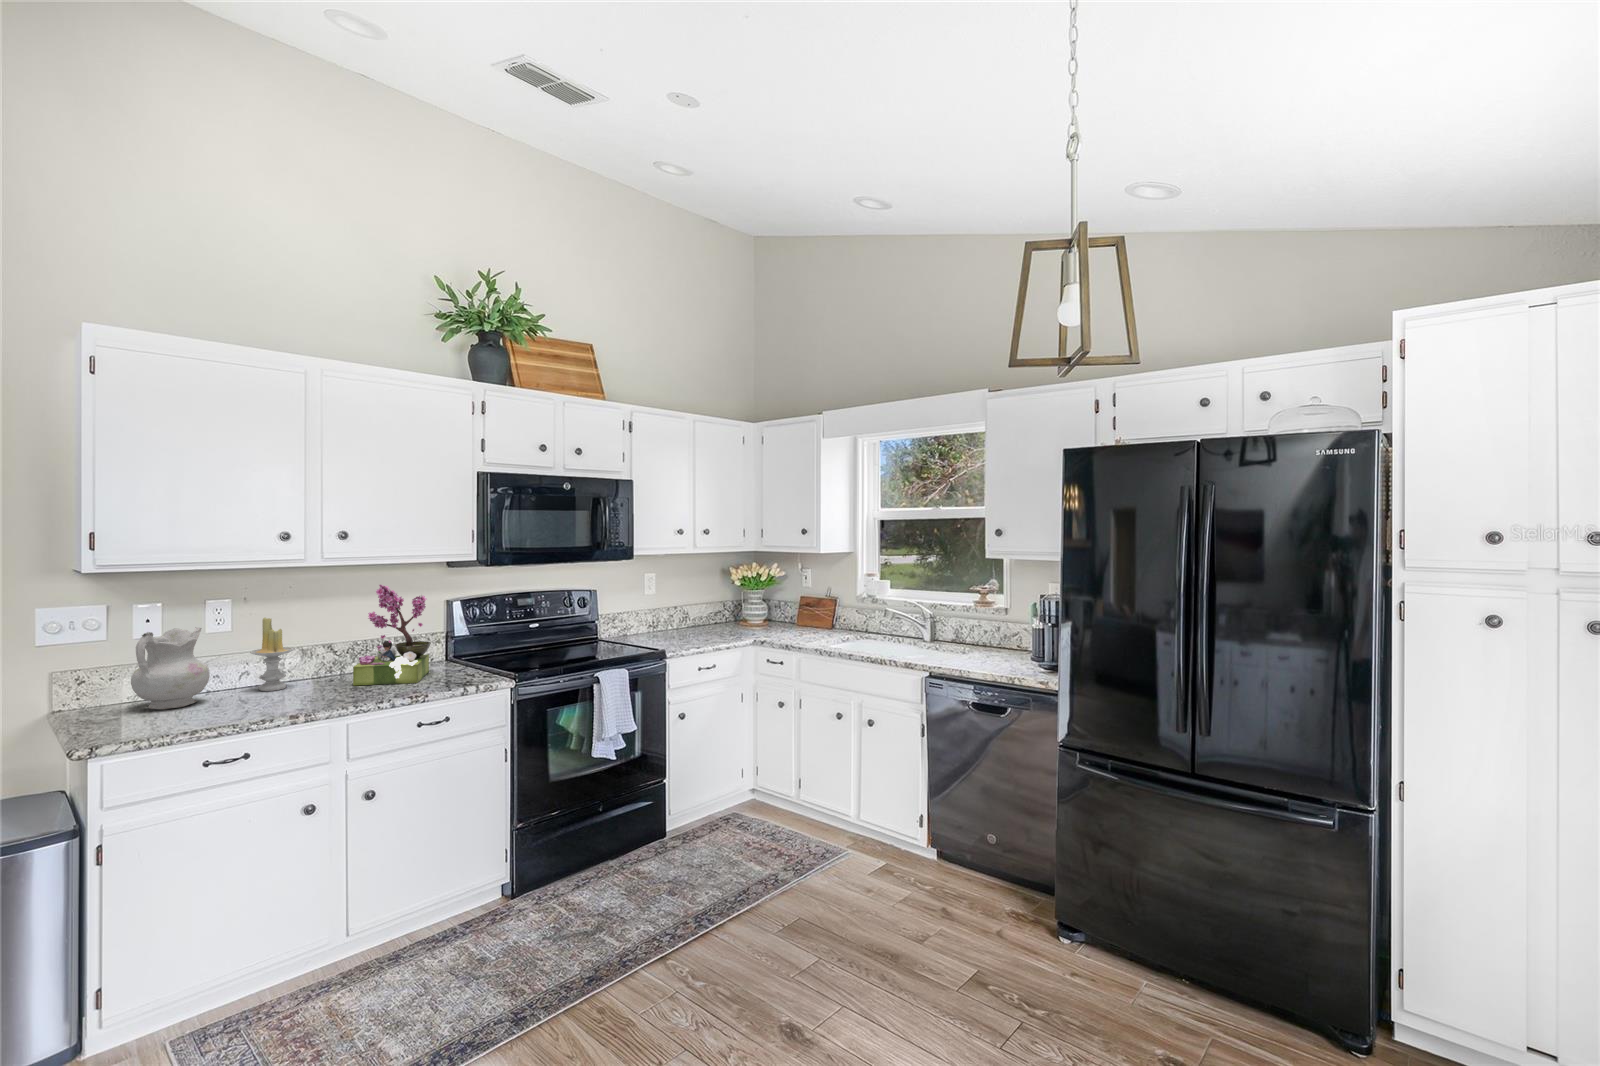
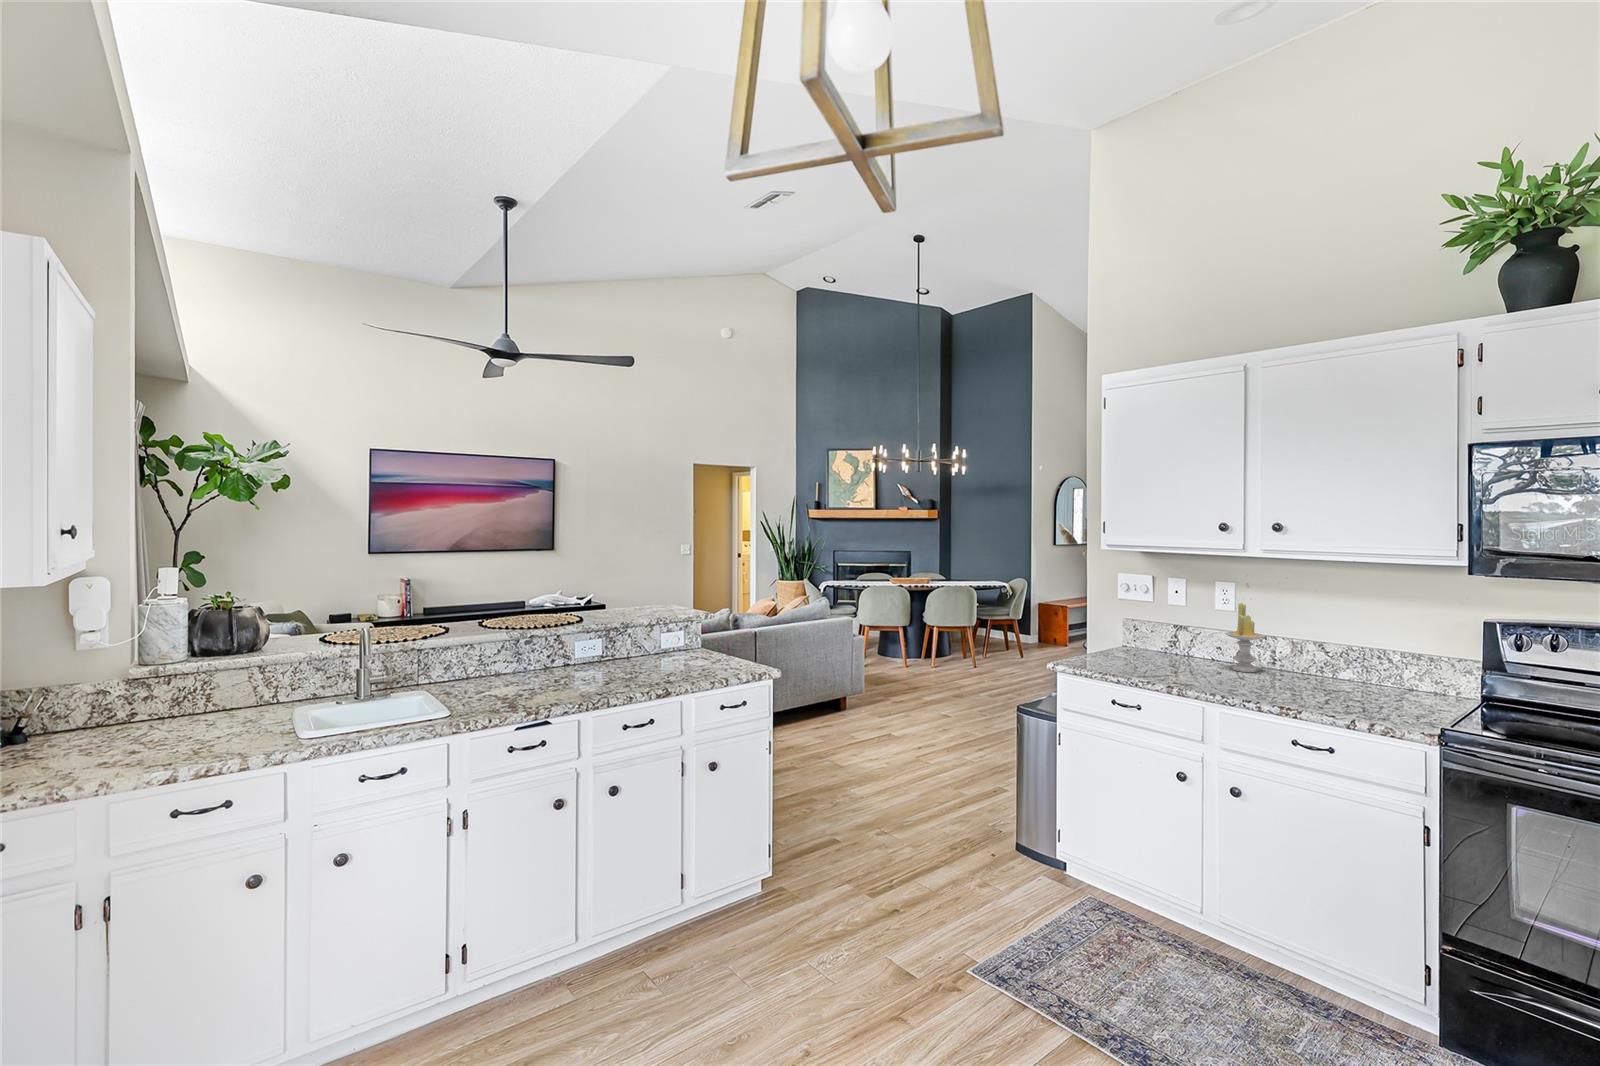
flower arrangement: present [353,585,430,685] -> none [1291,583,1403,702]
ceramic pitcher: present [131,627,210,709] -> none [1131,599,1191,663]

